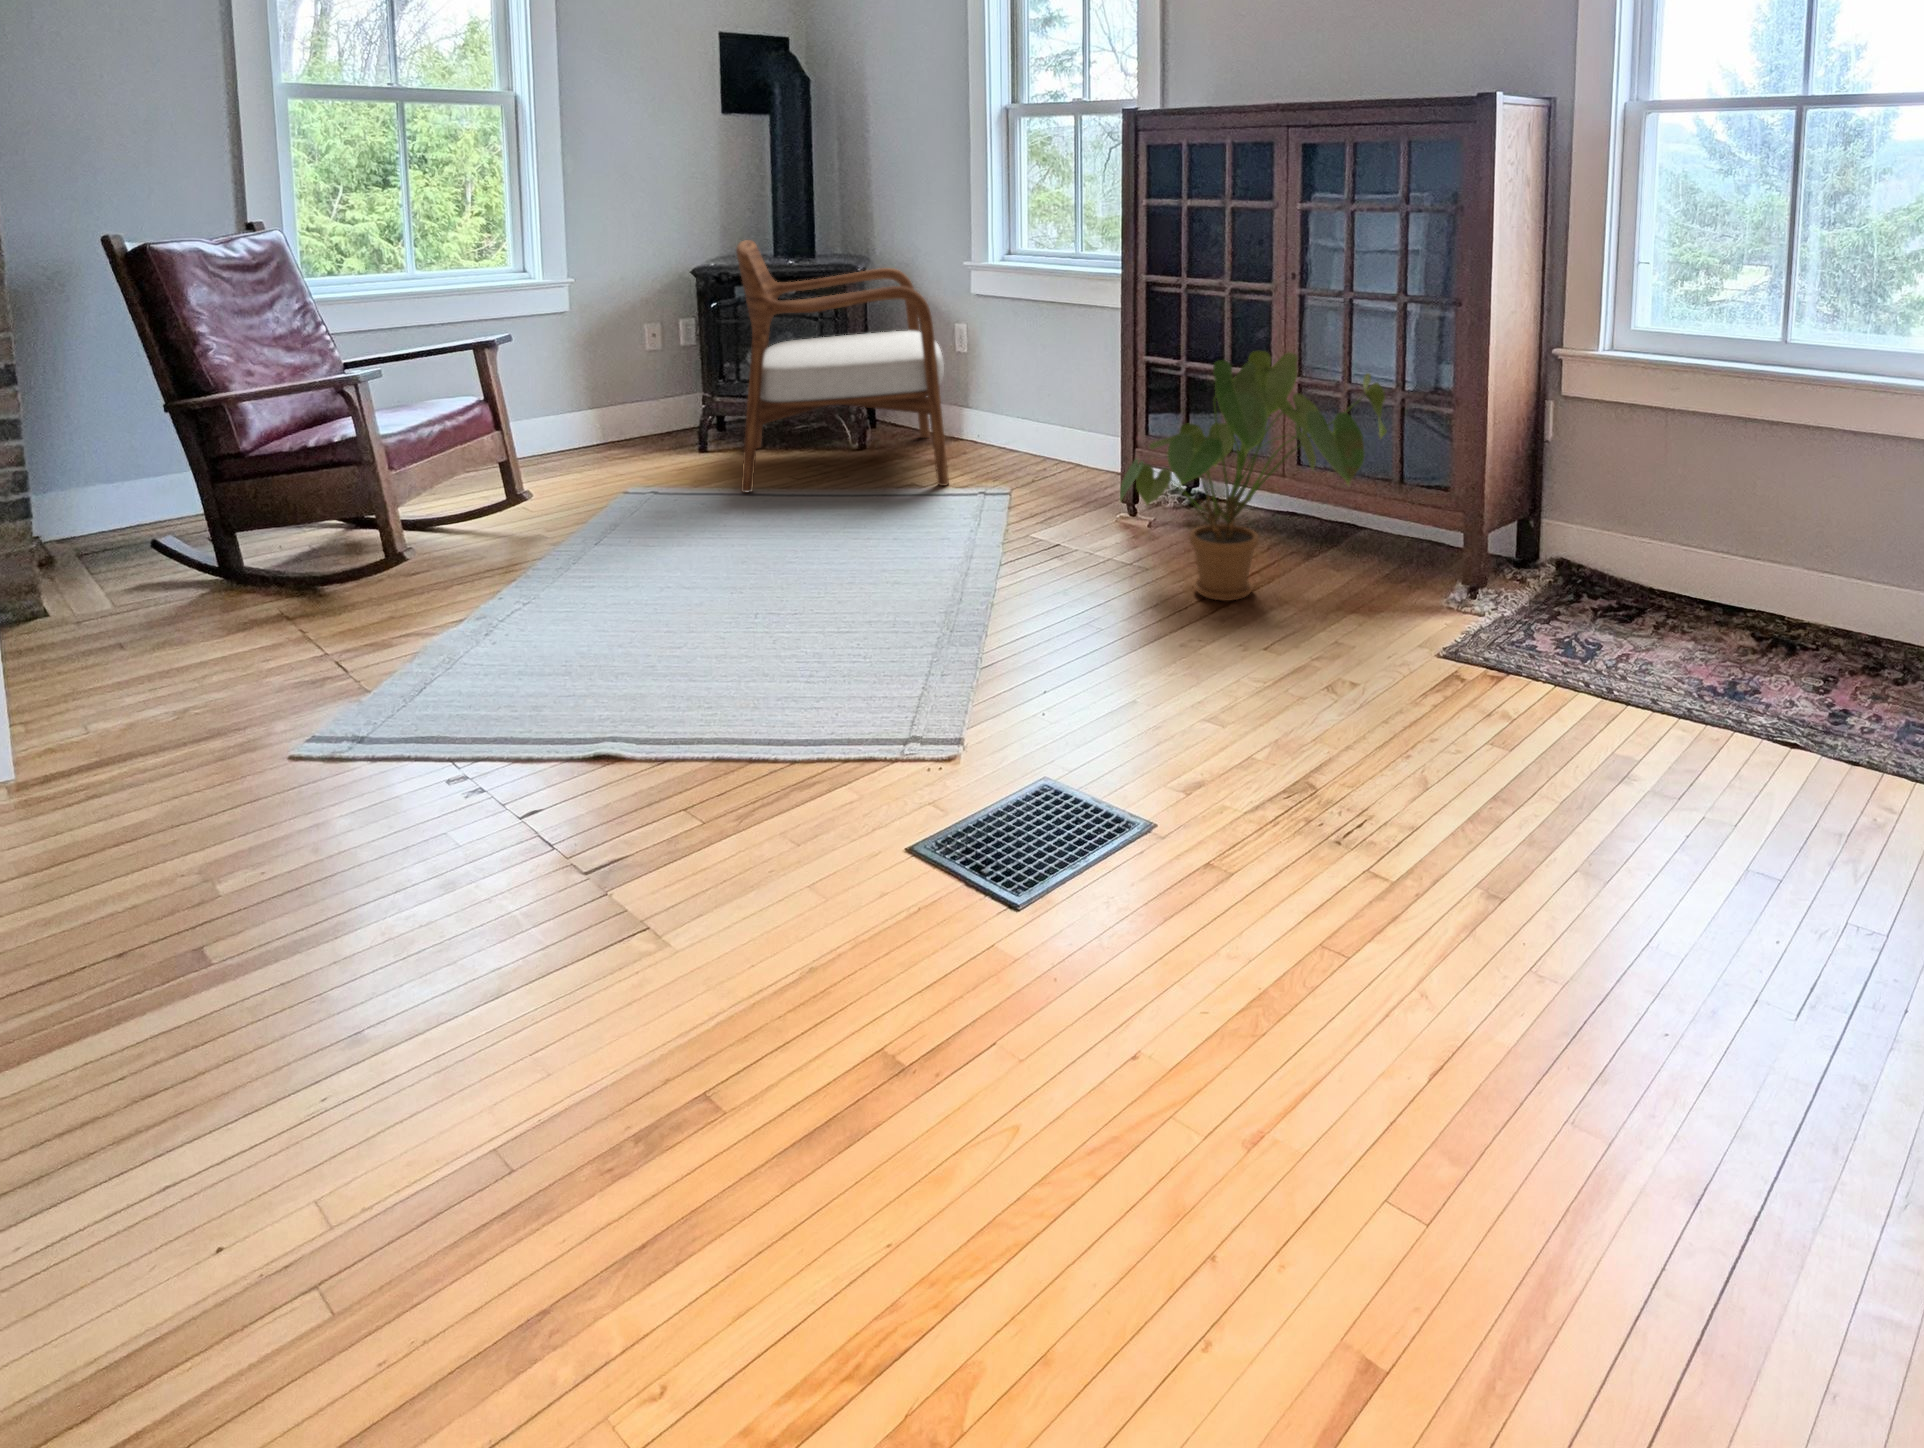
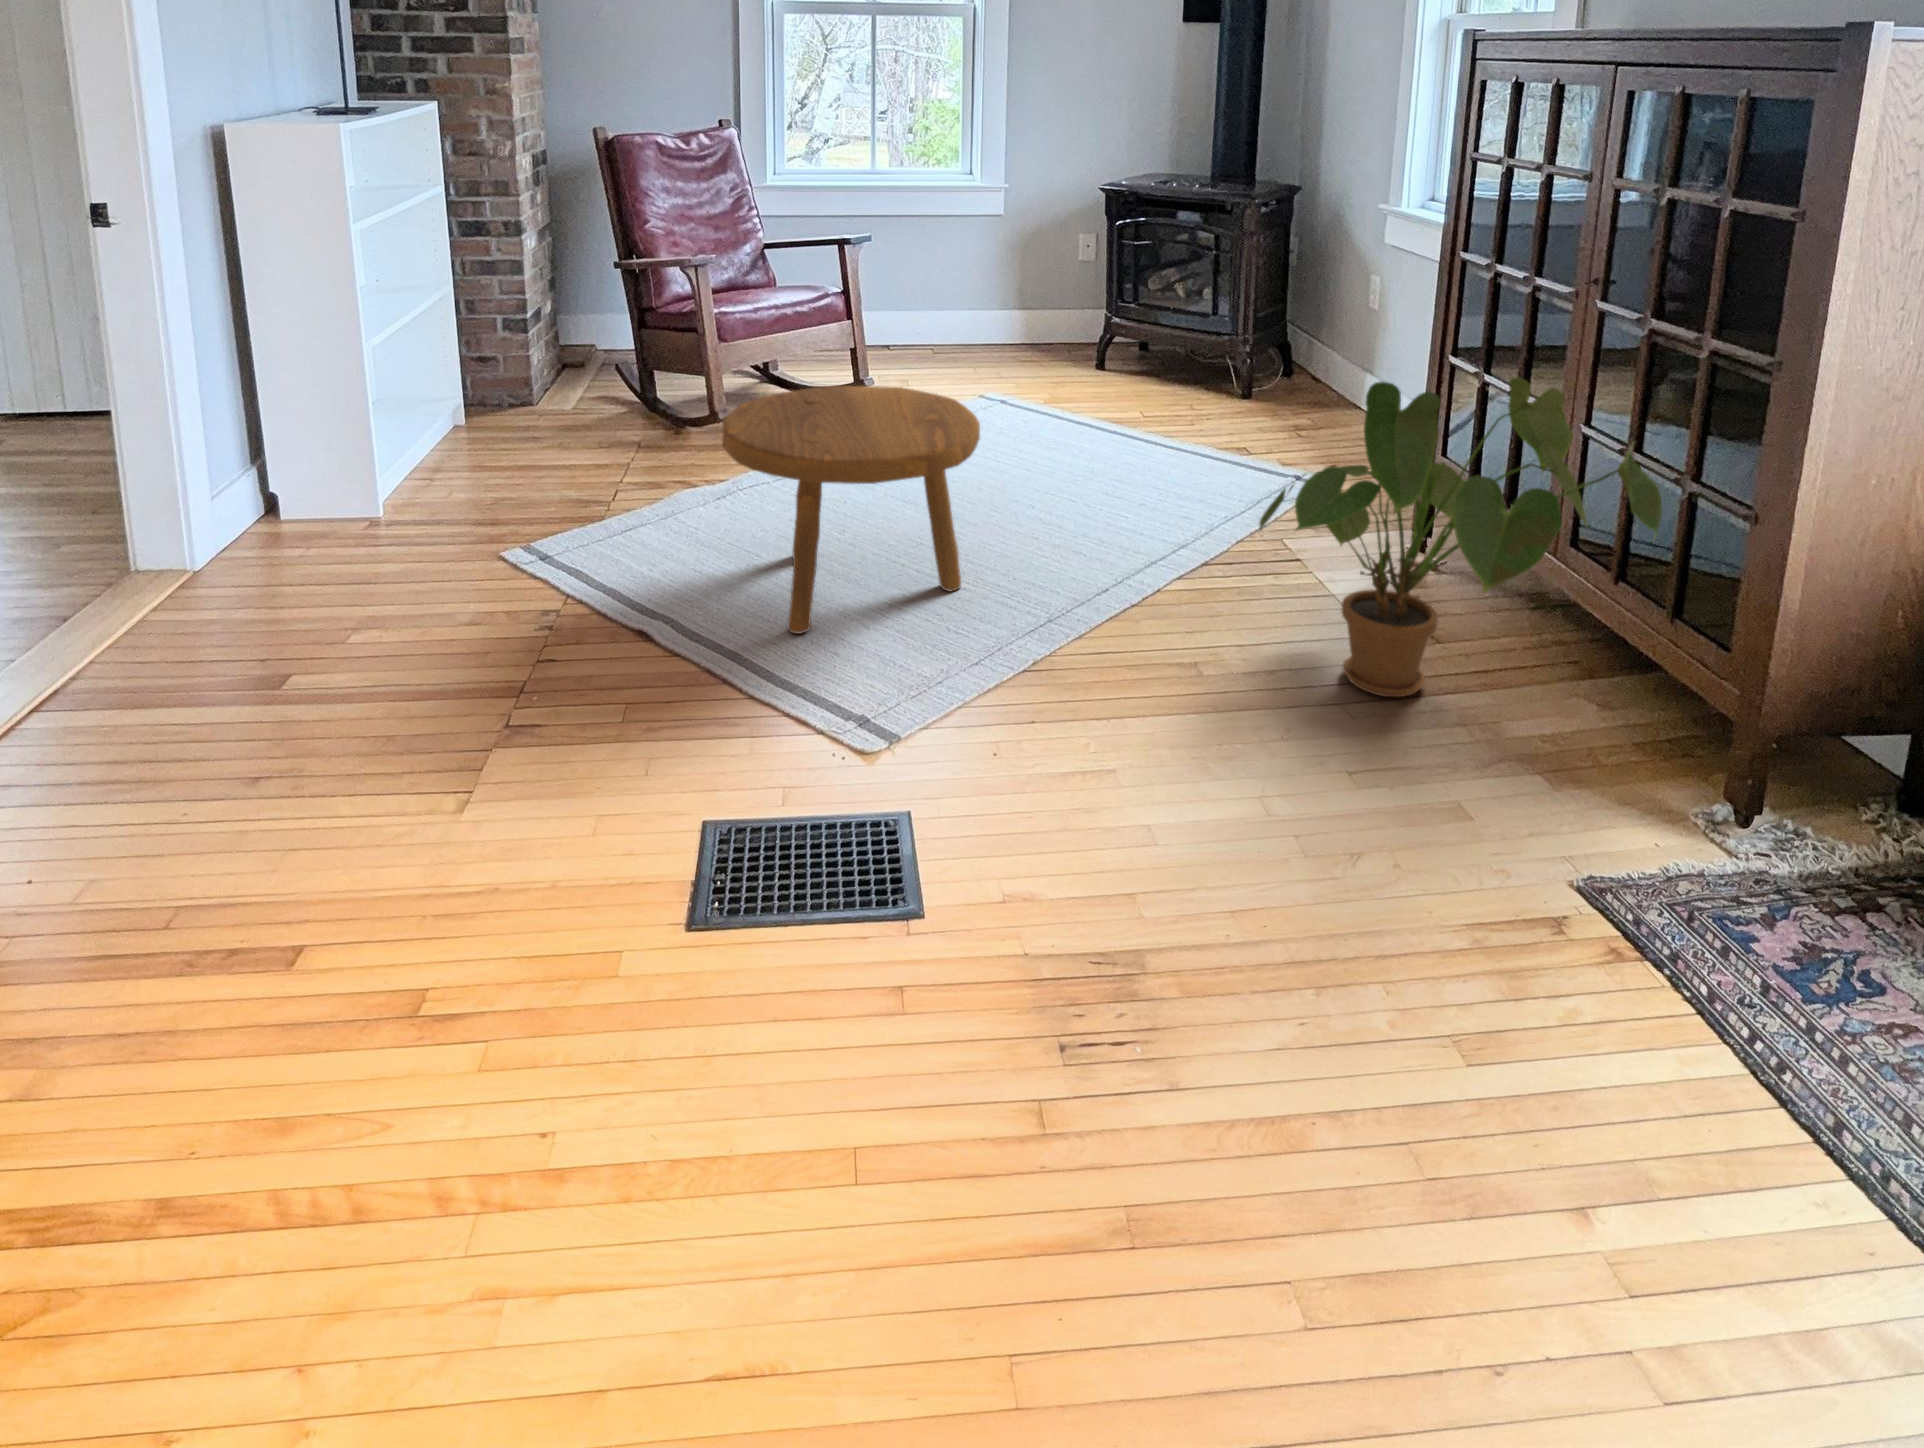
armchair: present [736,240,949,492] -> none [1057,163,1322,463]
footstool: none [626,453,894,705] -> present [722,385,980,634]

